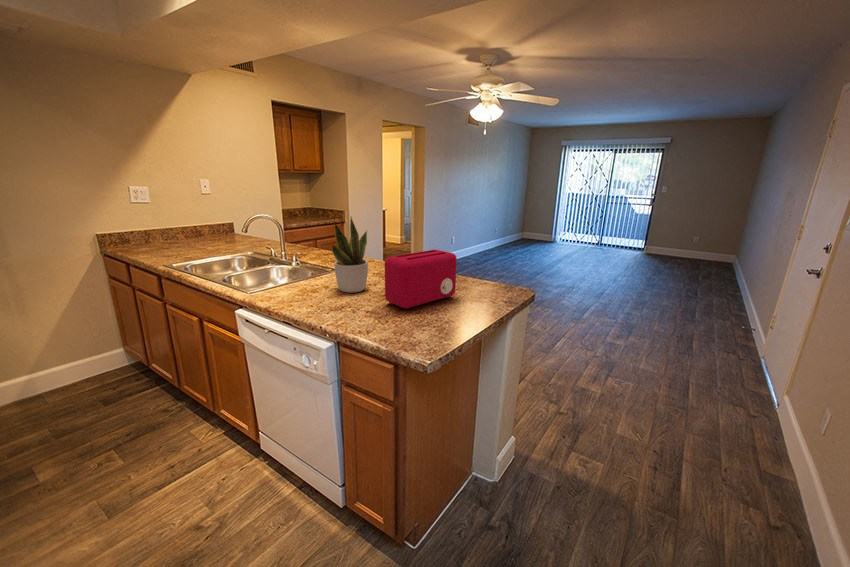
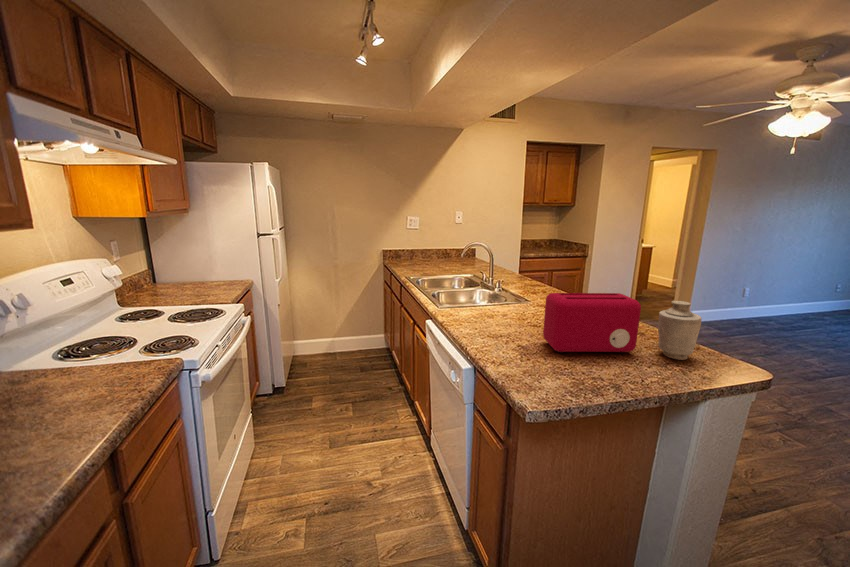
potted plant: present [332,218,368,293] -> none [505,246,552,325]
vase: none [464,249,491,294] -> present [658,301,702,360]

